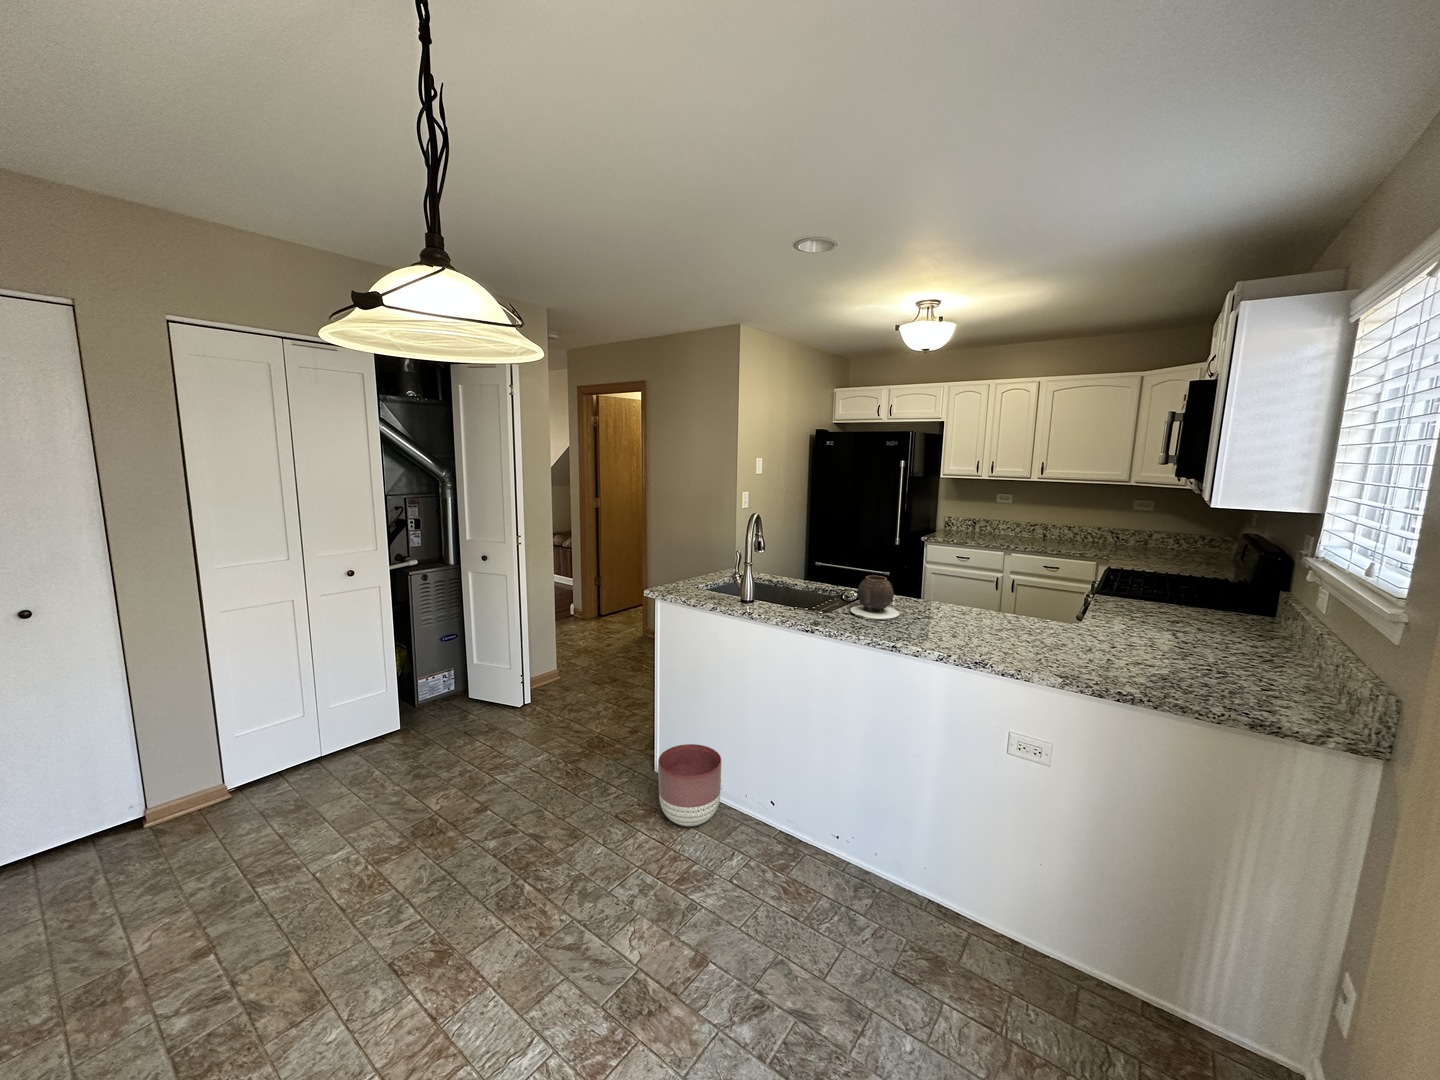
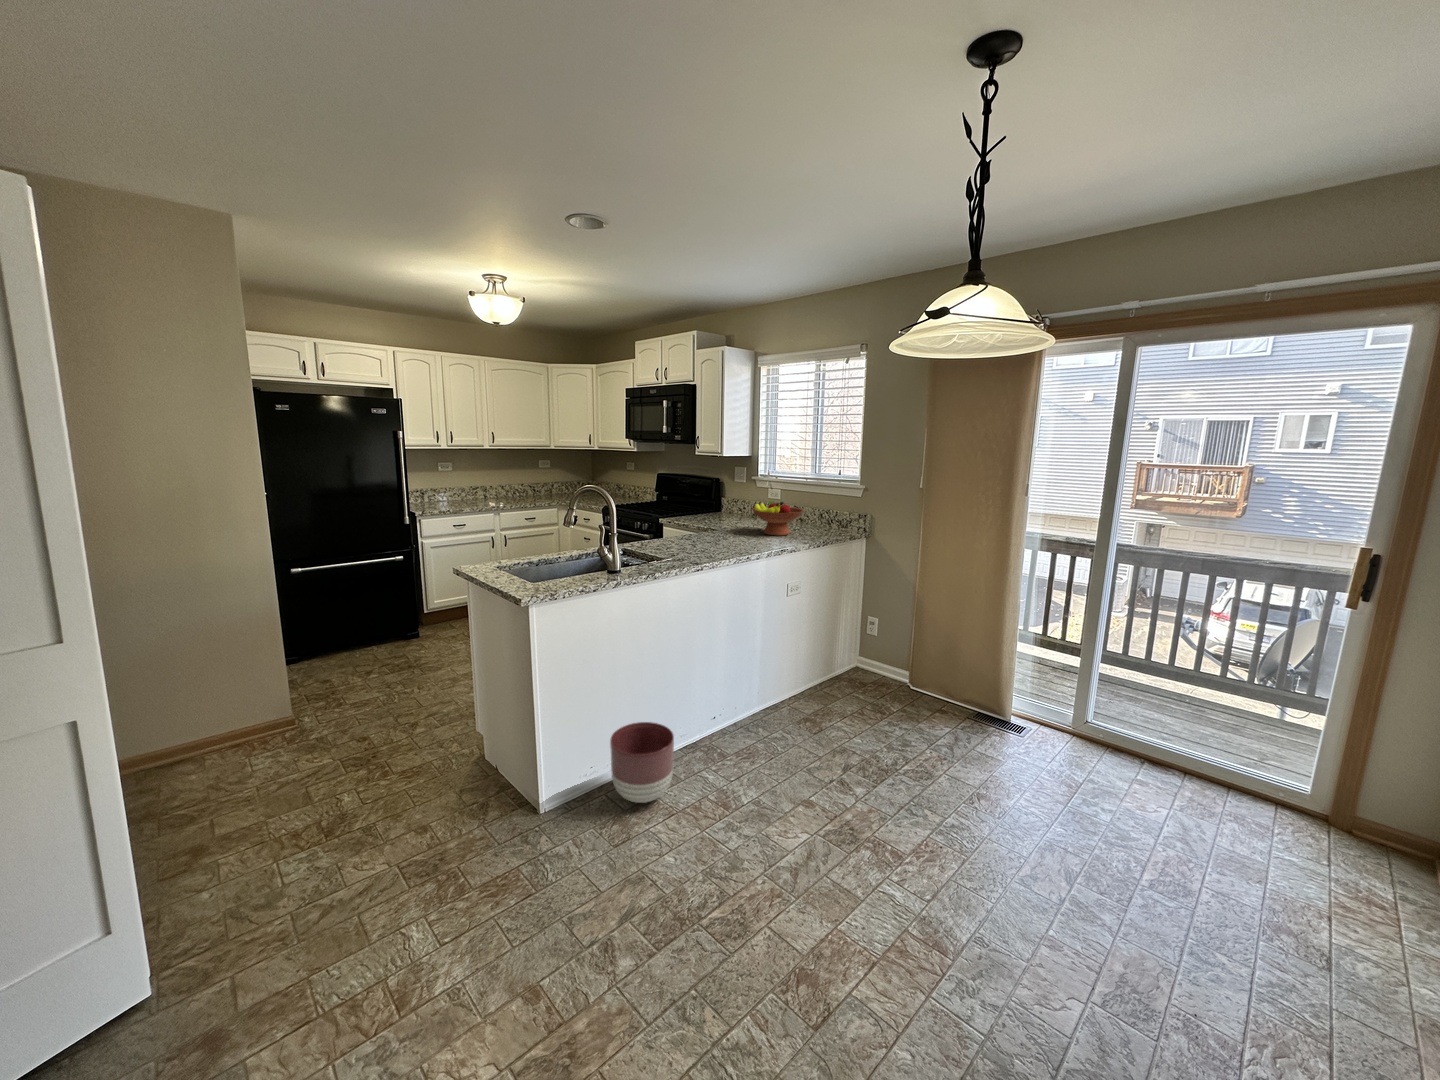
vase: present [851,575,899,620] -> none [686,523,721,554]
fruit bowl: none [1047,580,1166,651] -> present [752,501,804,535]

